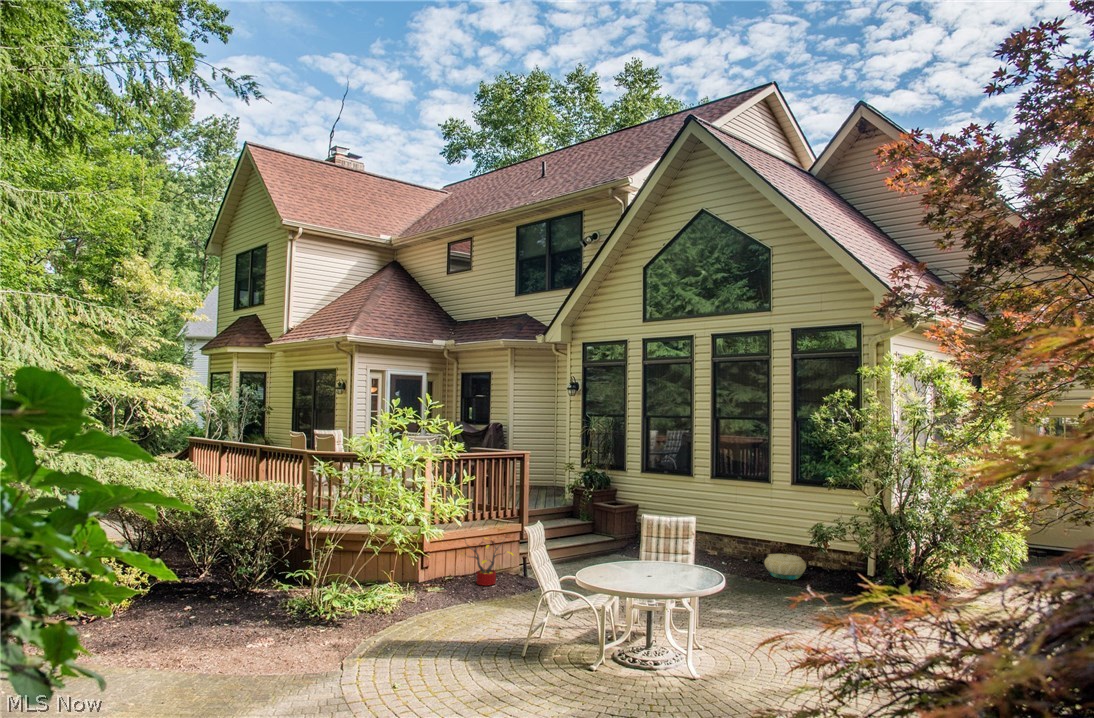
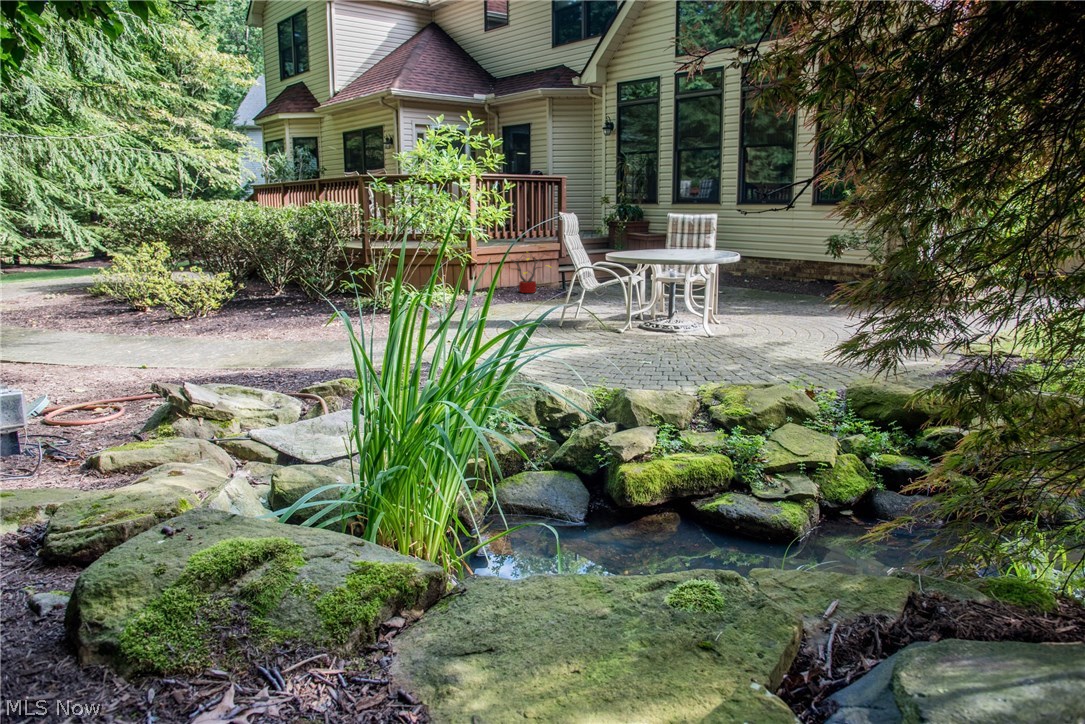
basket: present [764,554,806,580] -> none [781,269,820,290]

